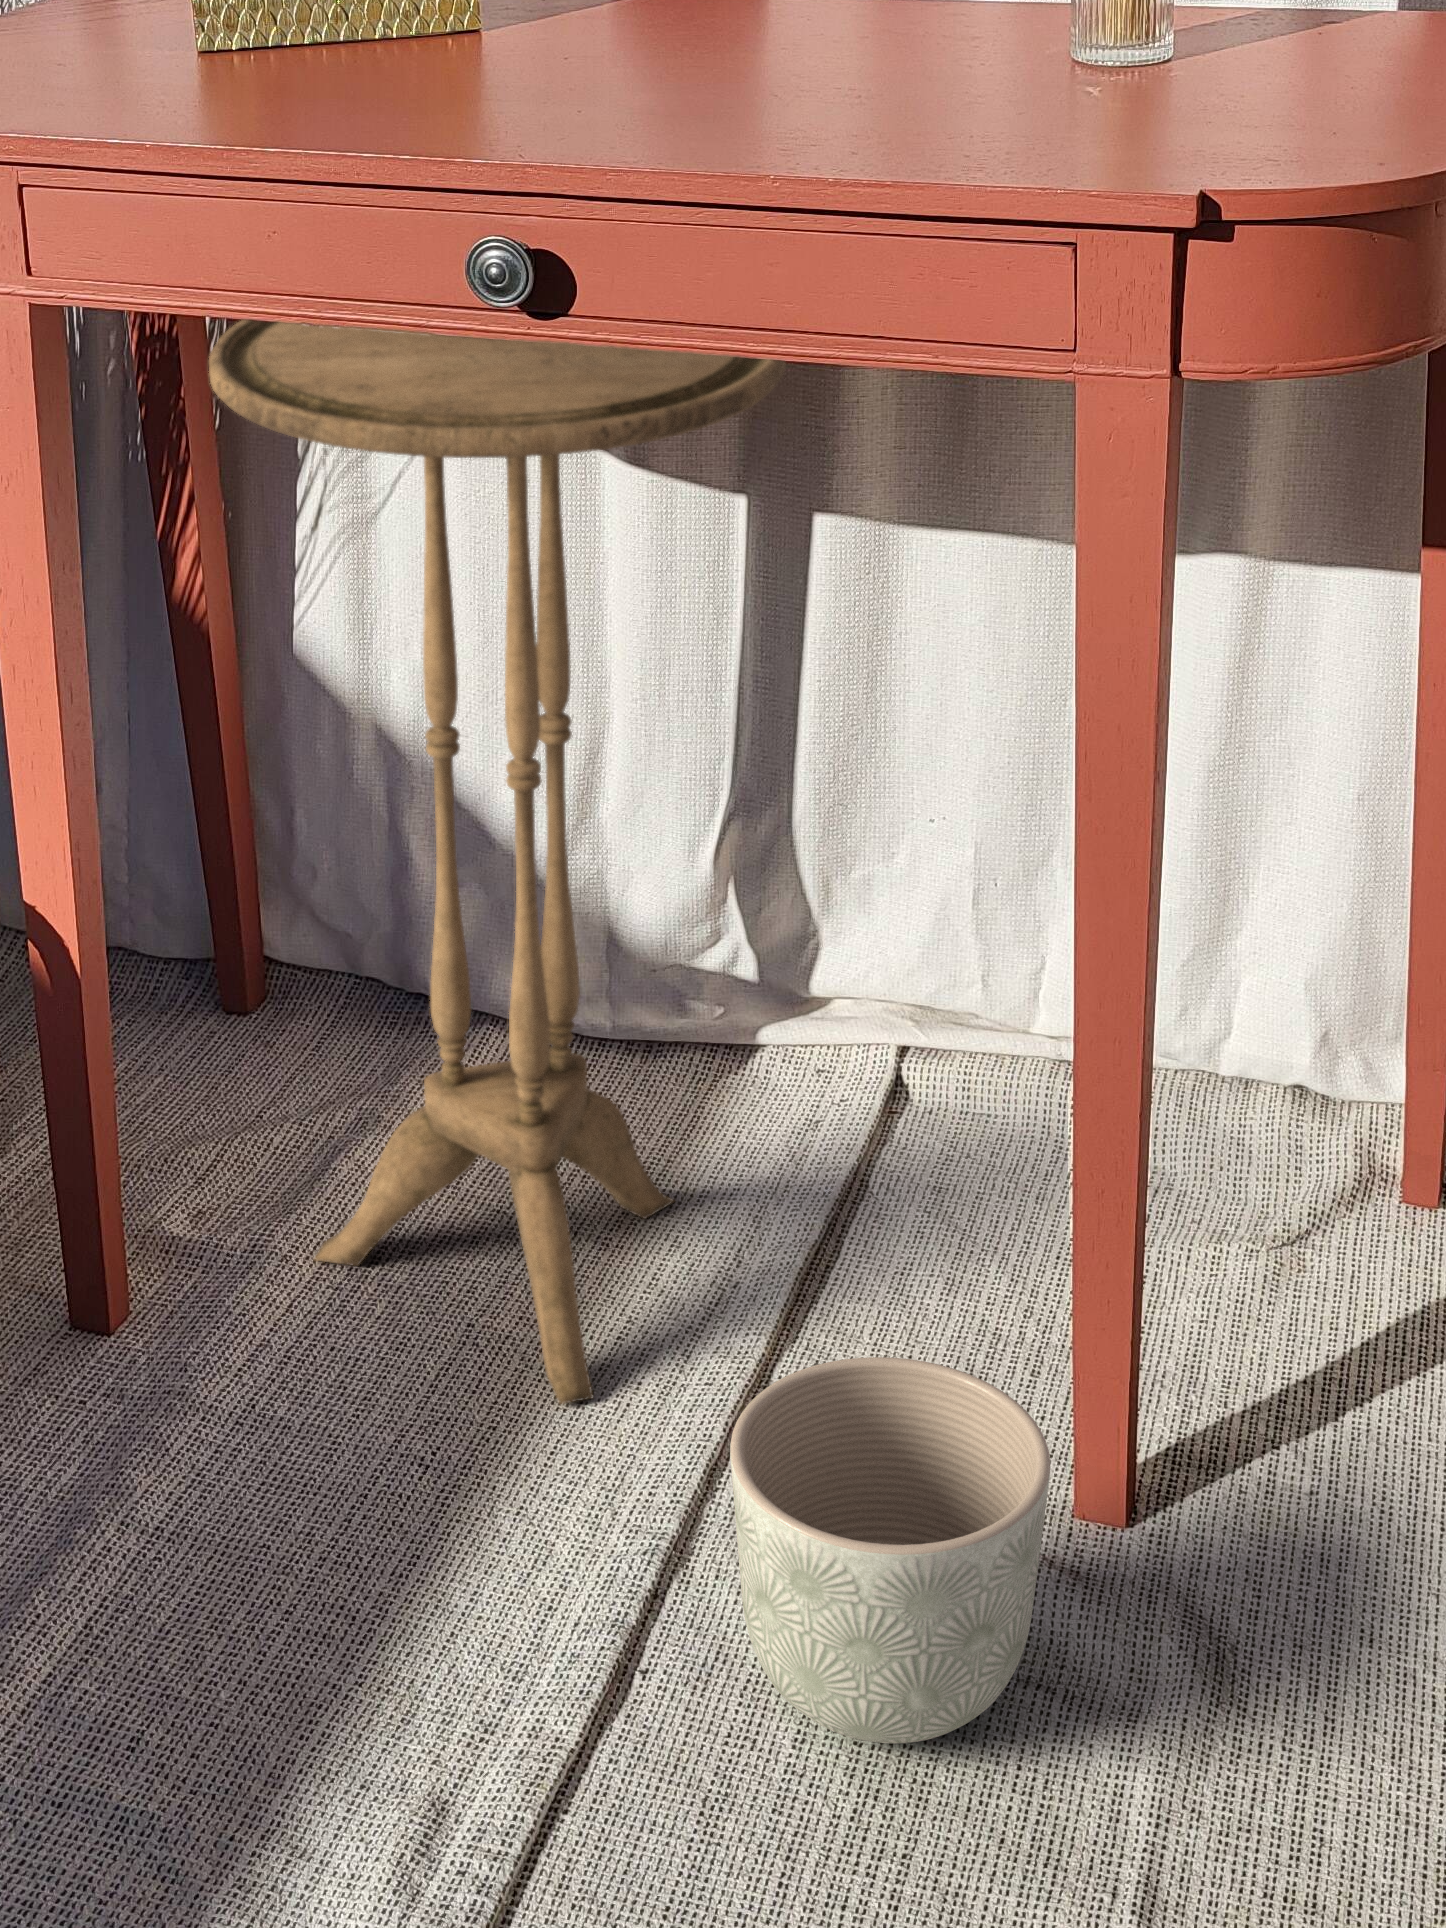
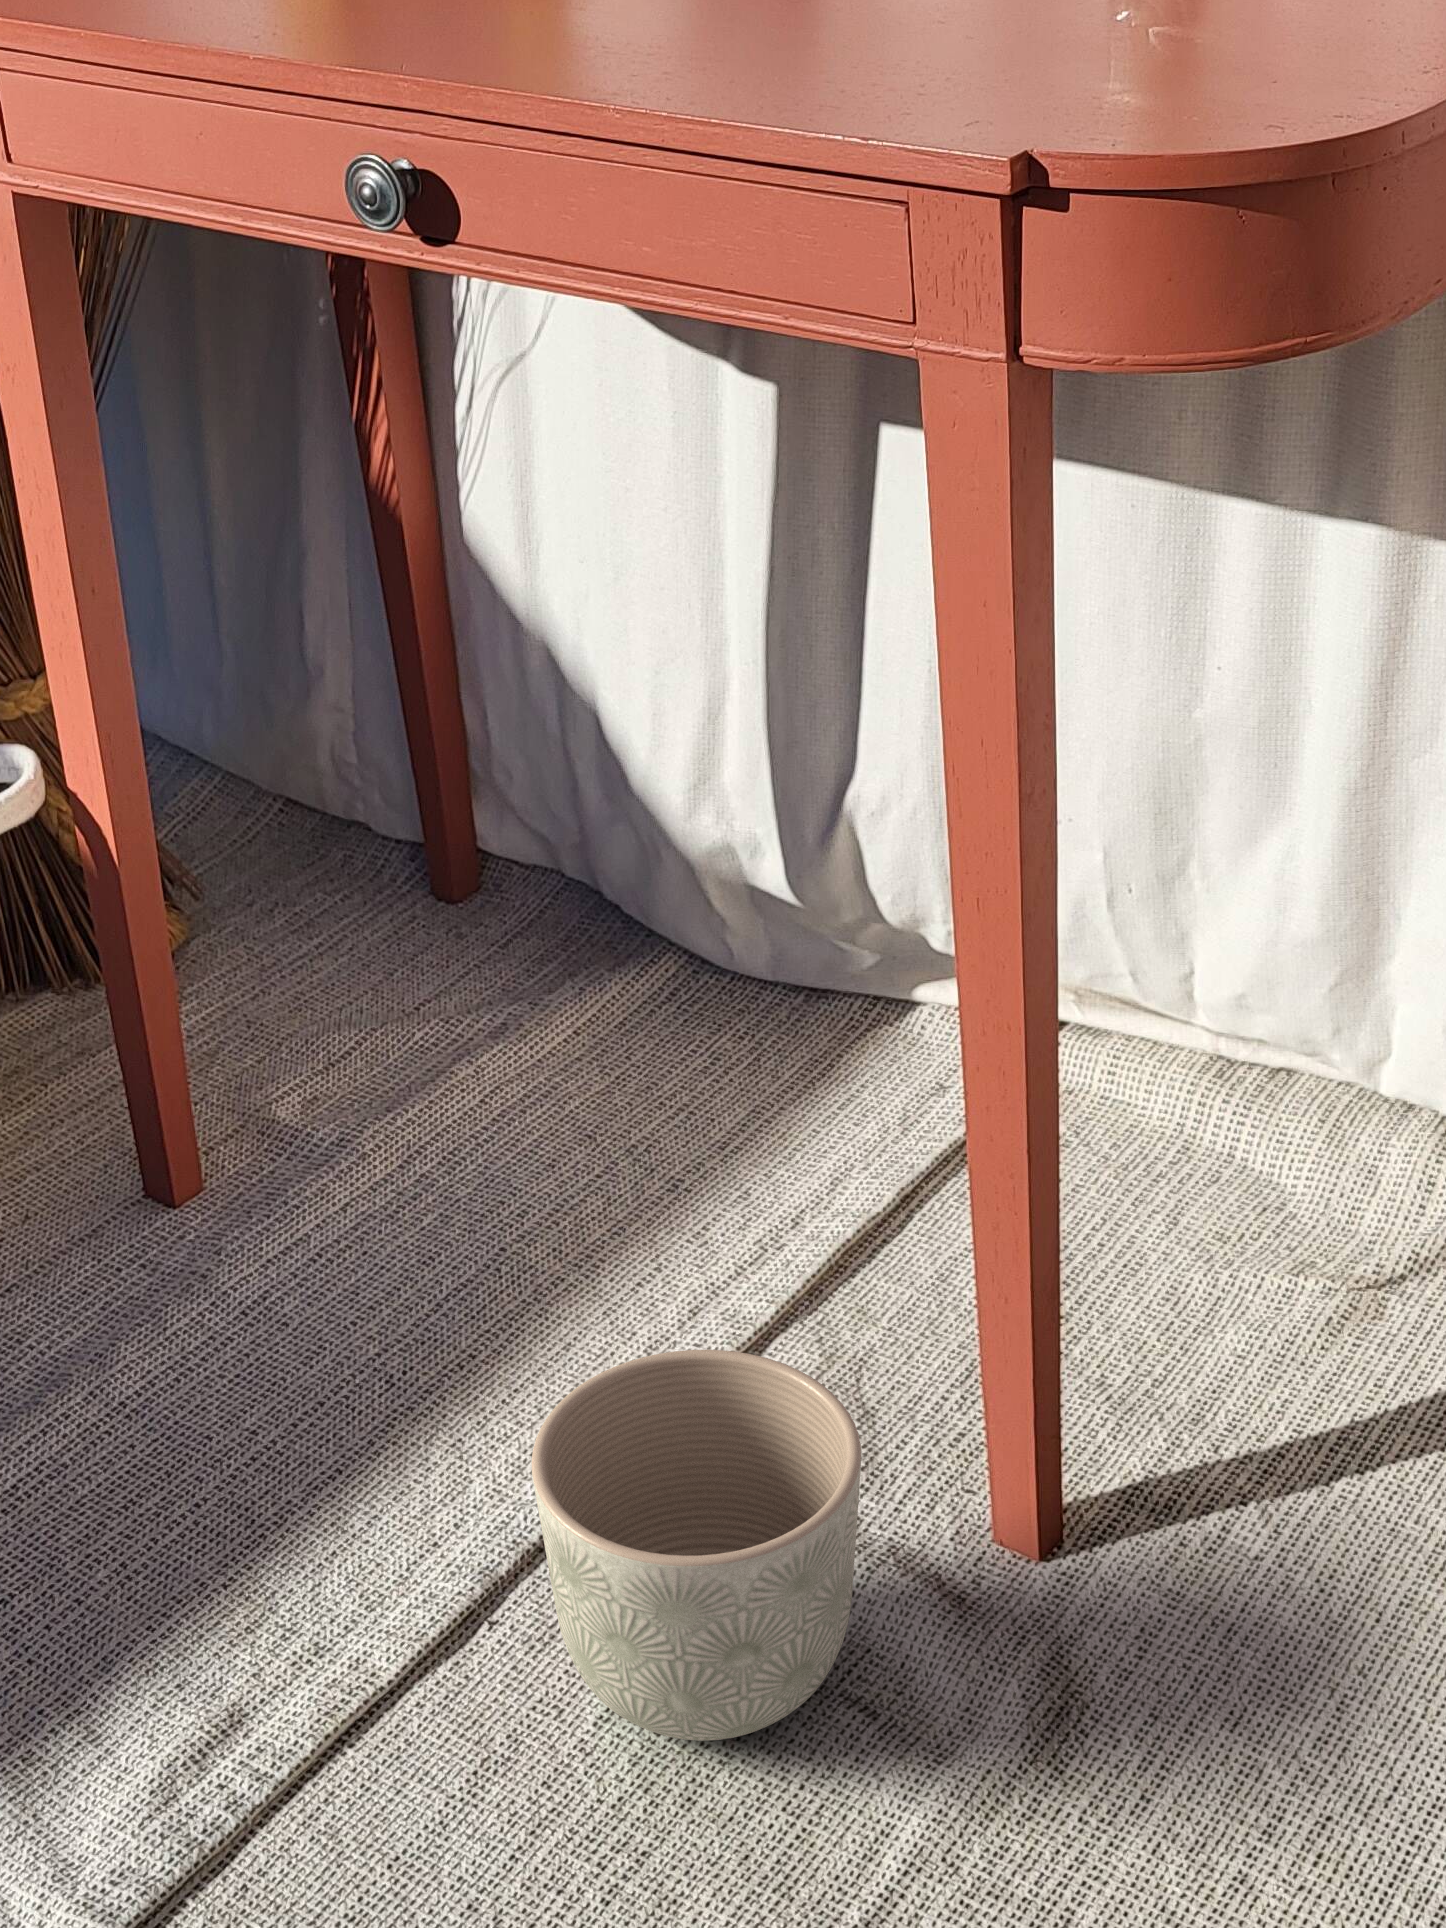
side table: present [209,320,786,1404] -> none [189,169,802,1339]

